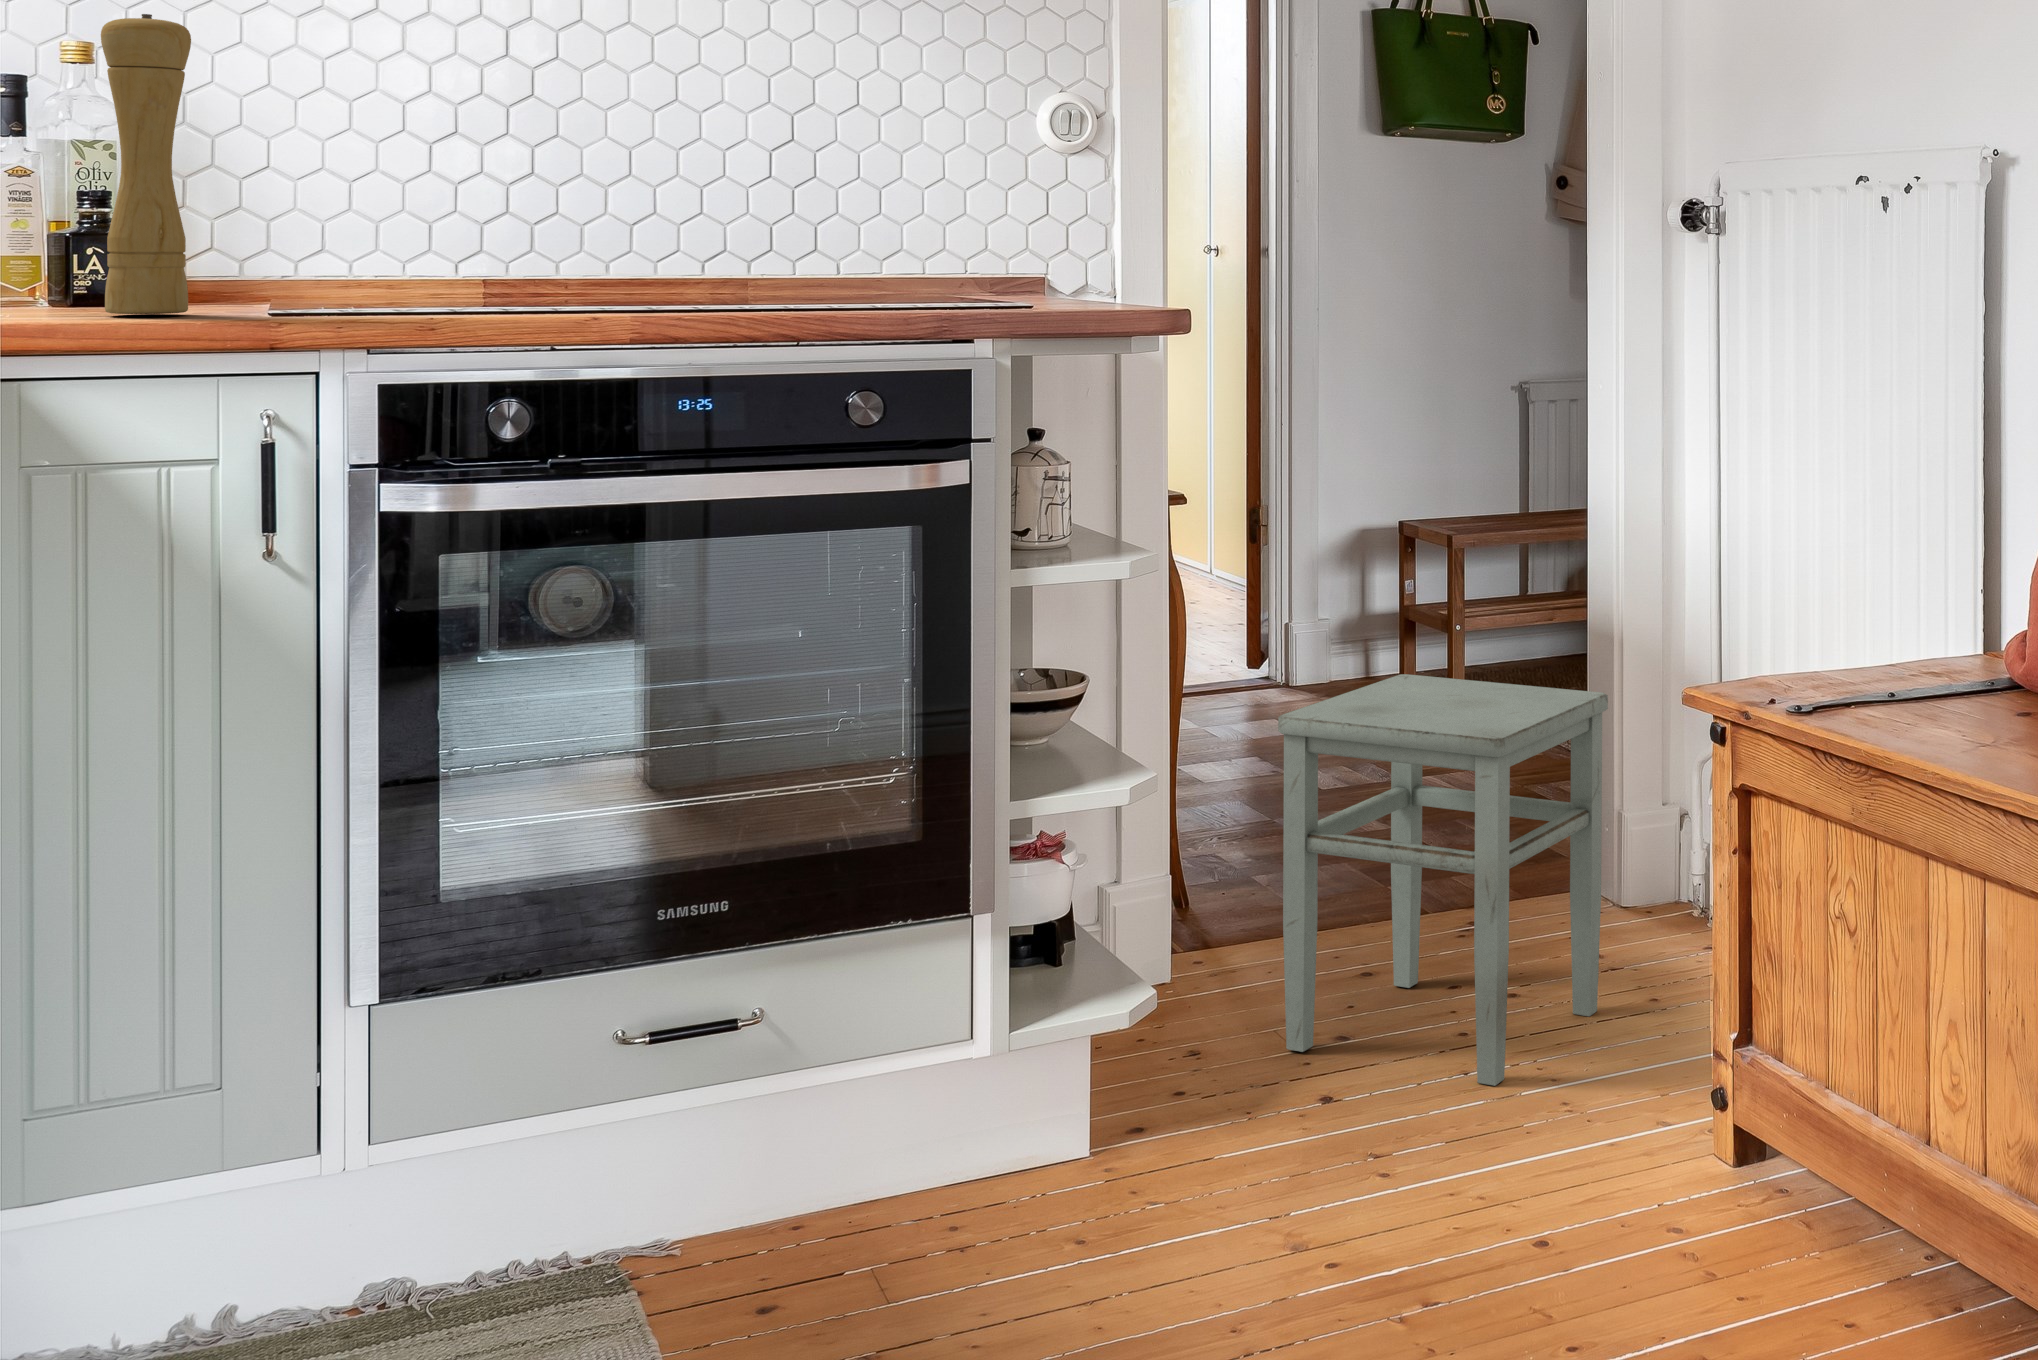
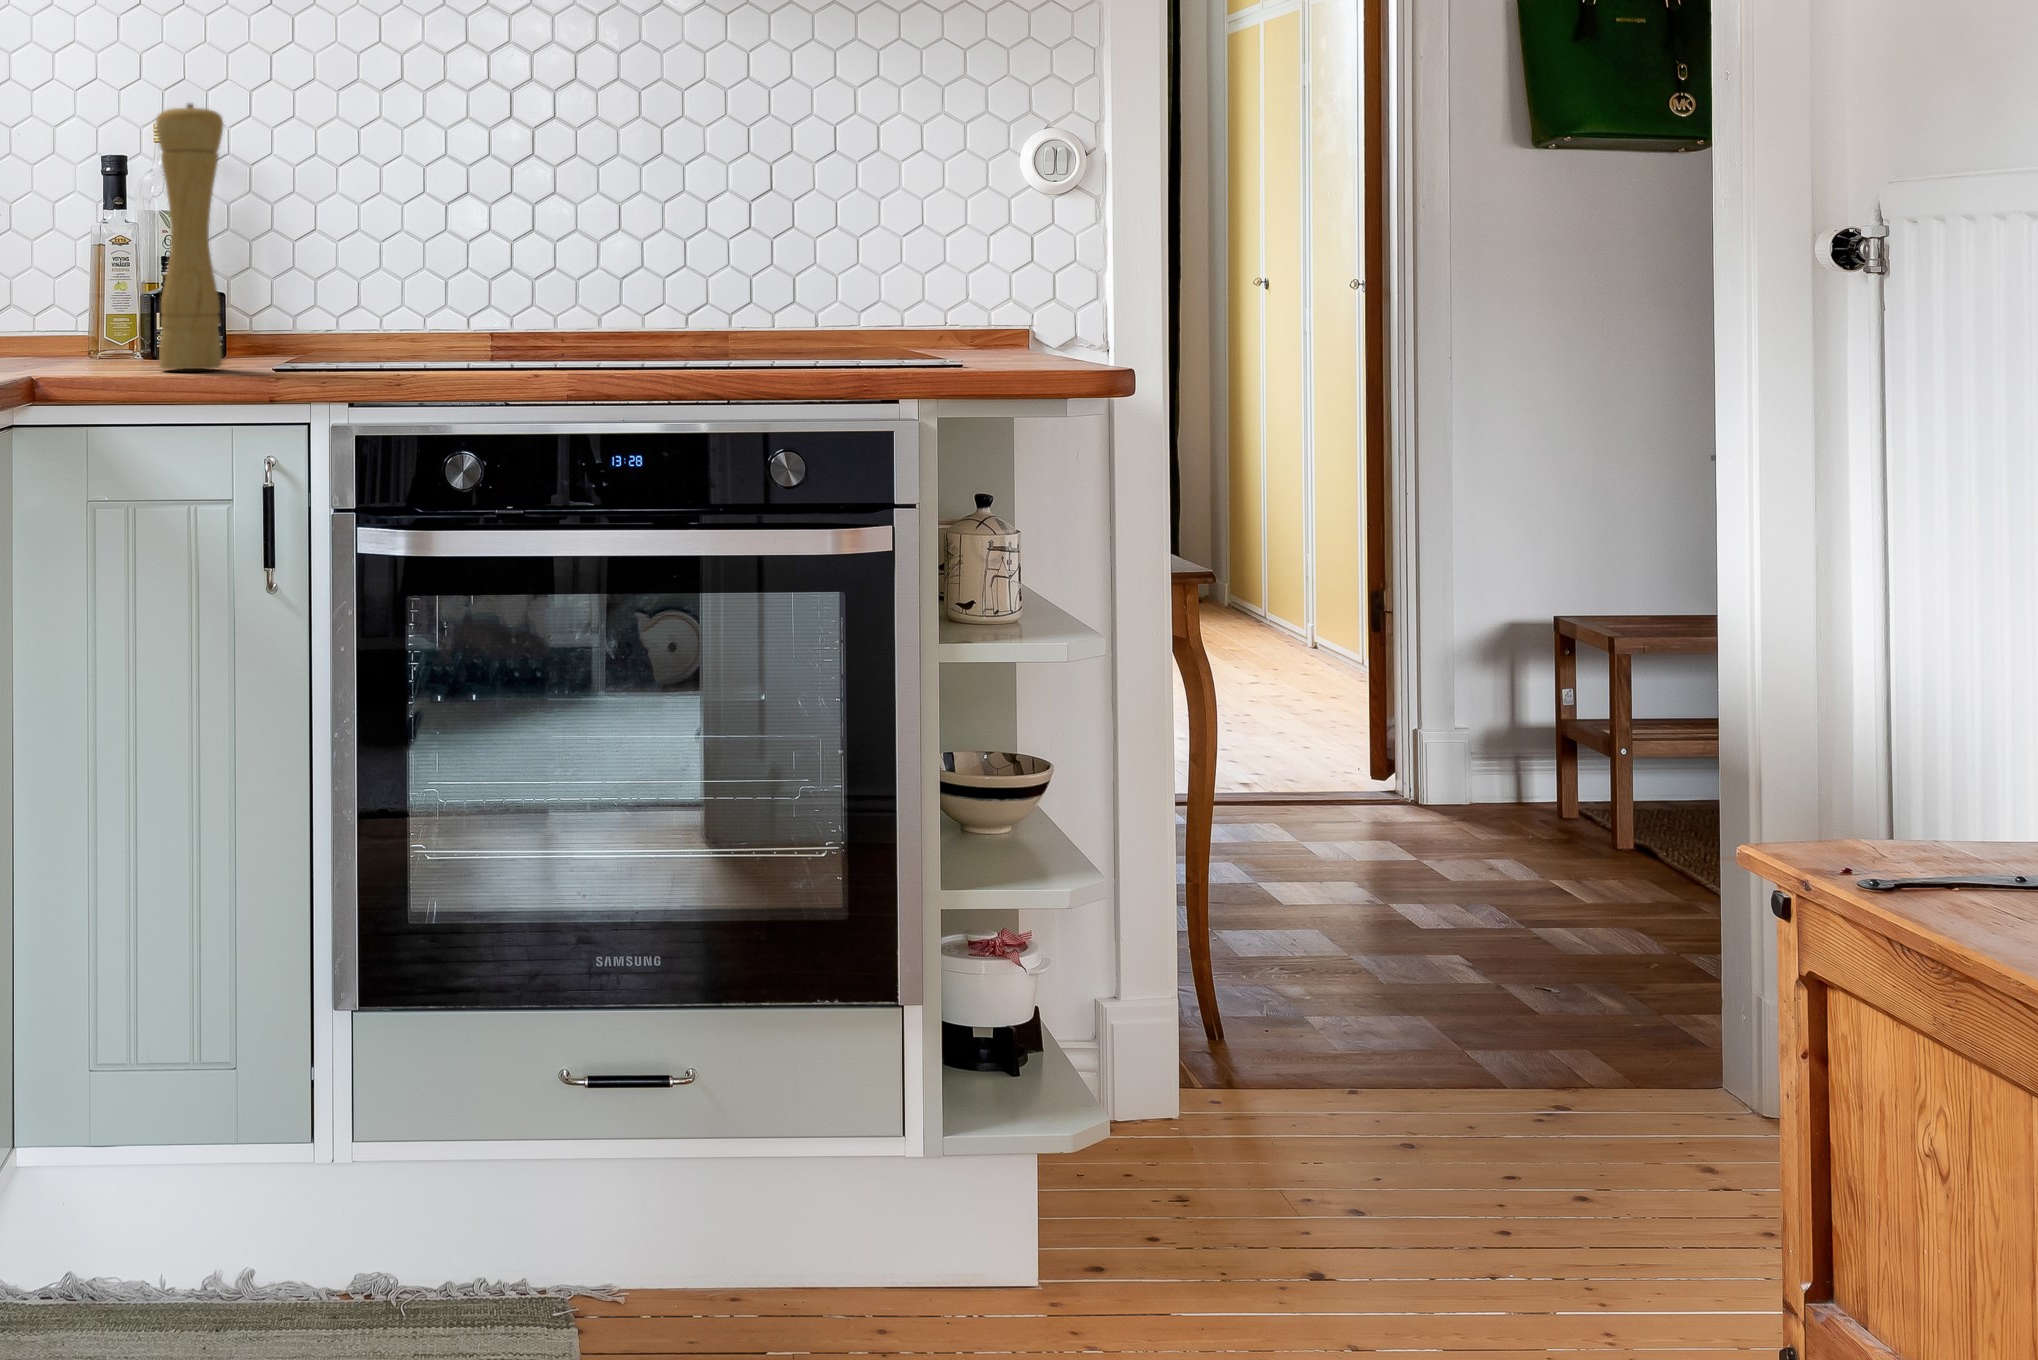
stool: present [1278,674,1608,1086] -> none [1274,796,1696,1296]

